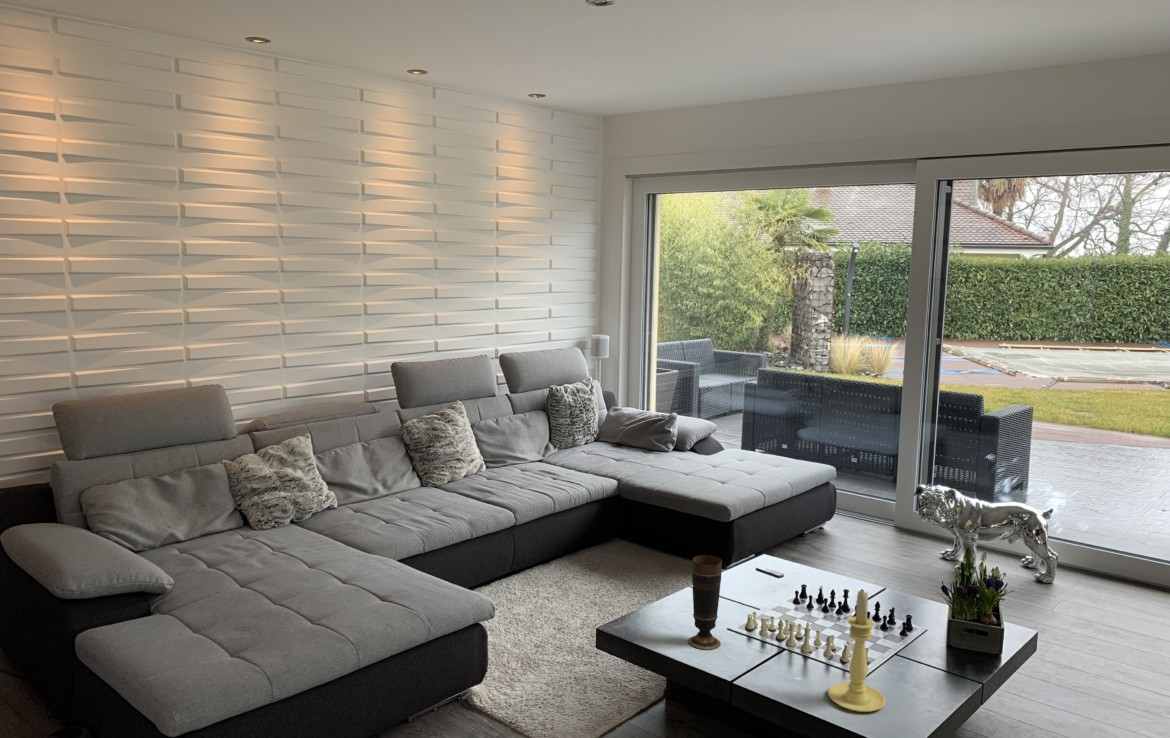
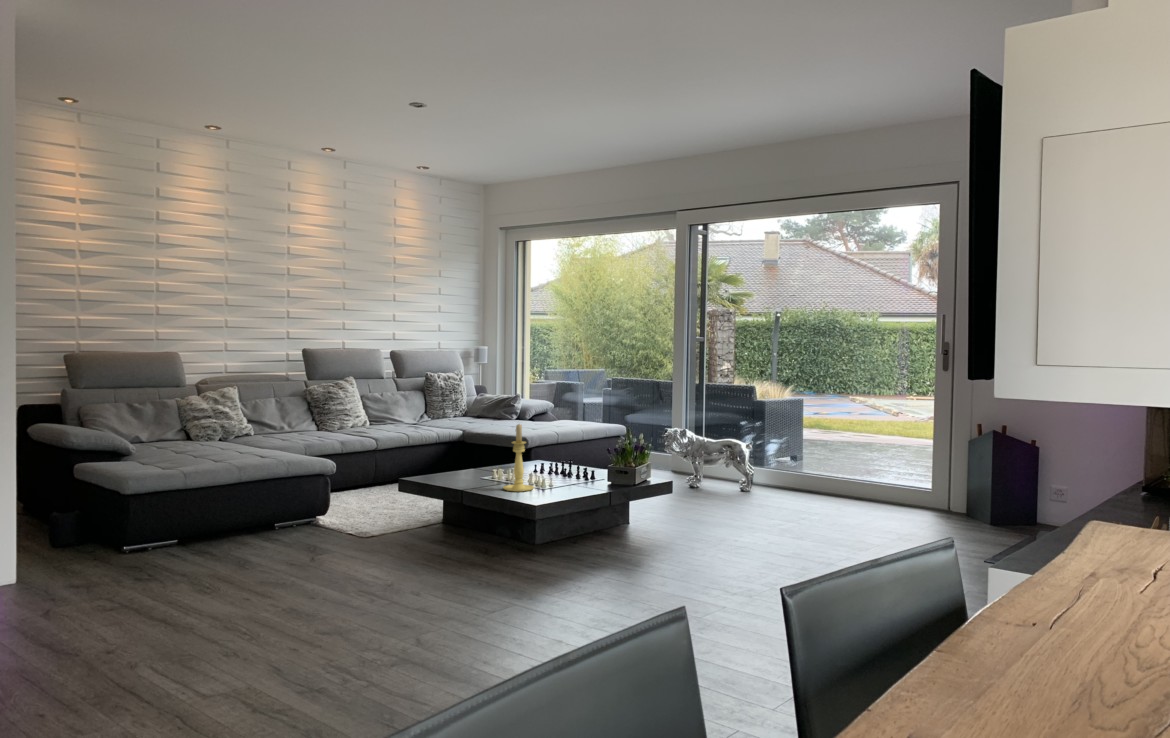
vase: present [688,555,722,650] -> none [443,425,463,479]

